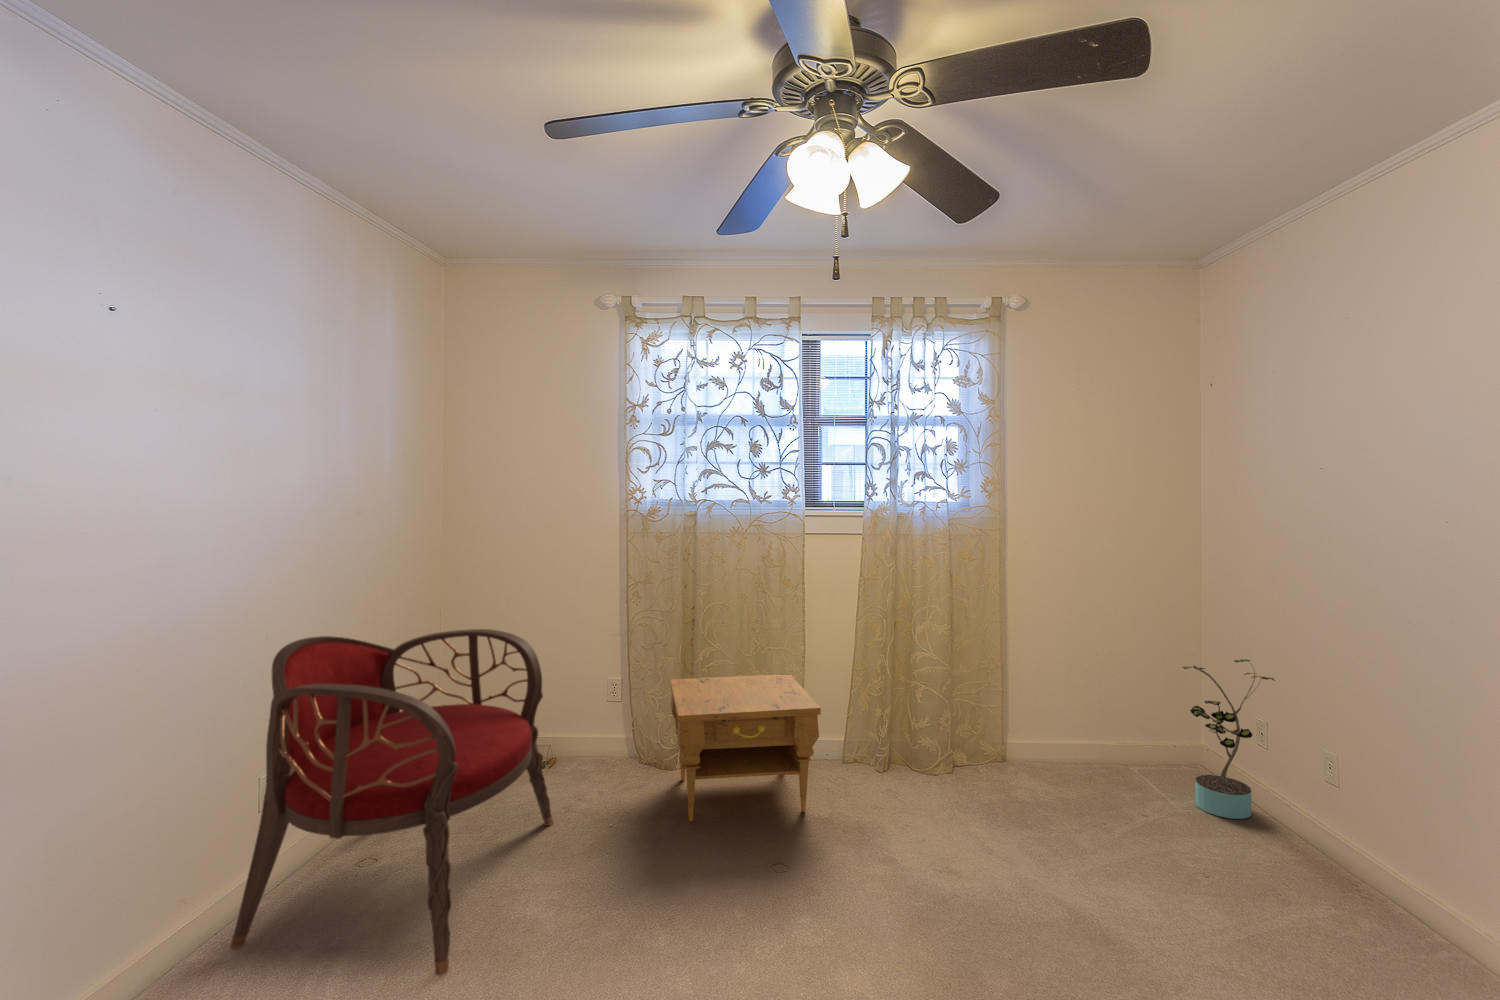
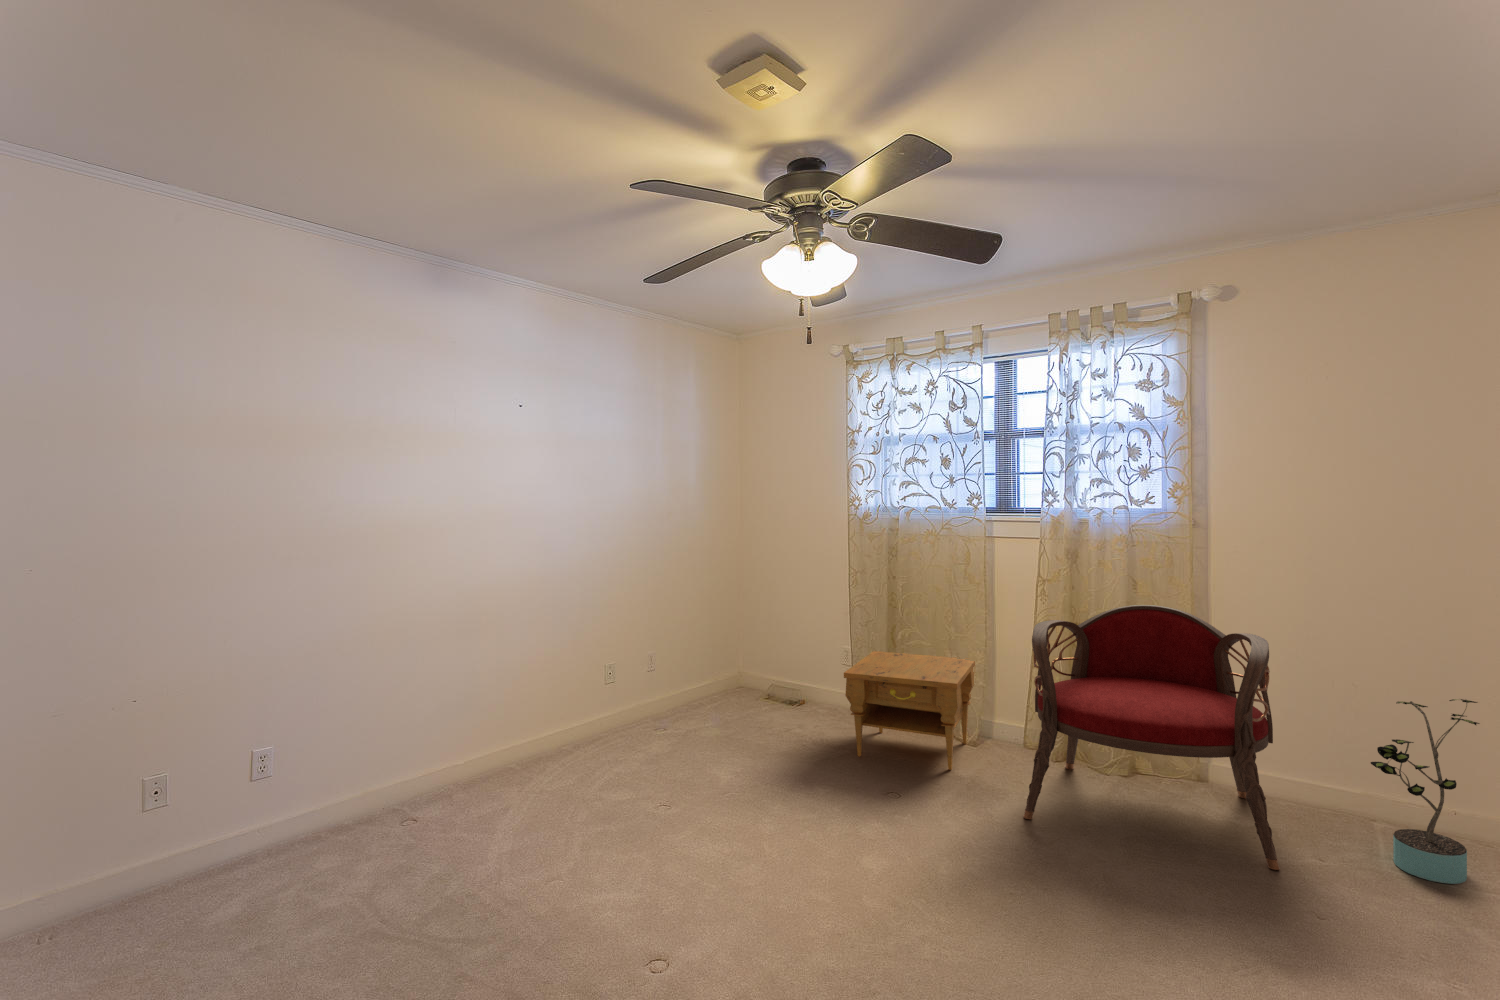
armchair: present [230,629,553,975] -> present [1023,605,1280,870]

